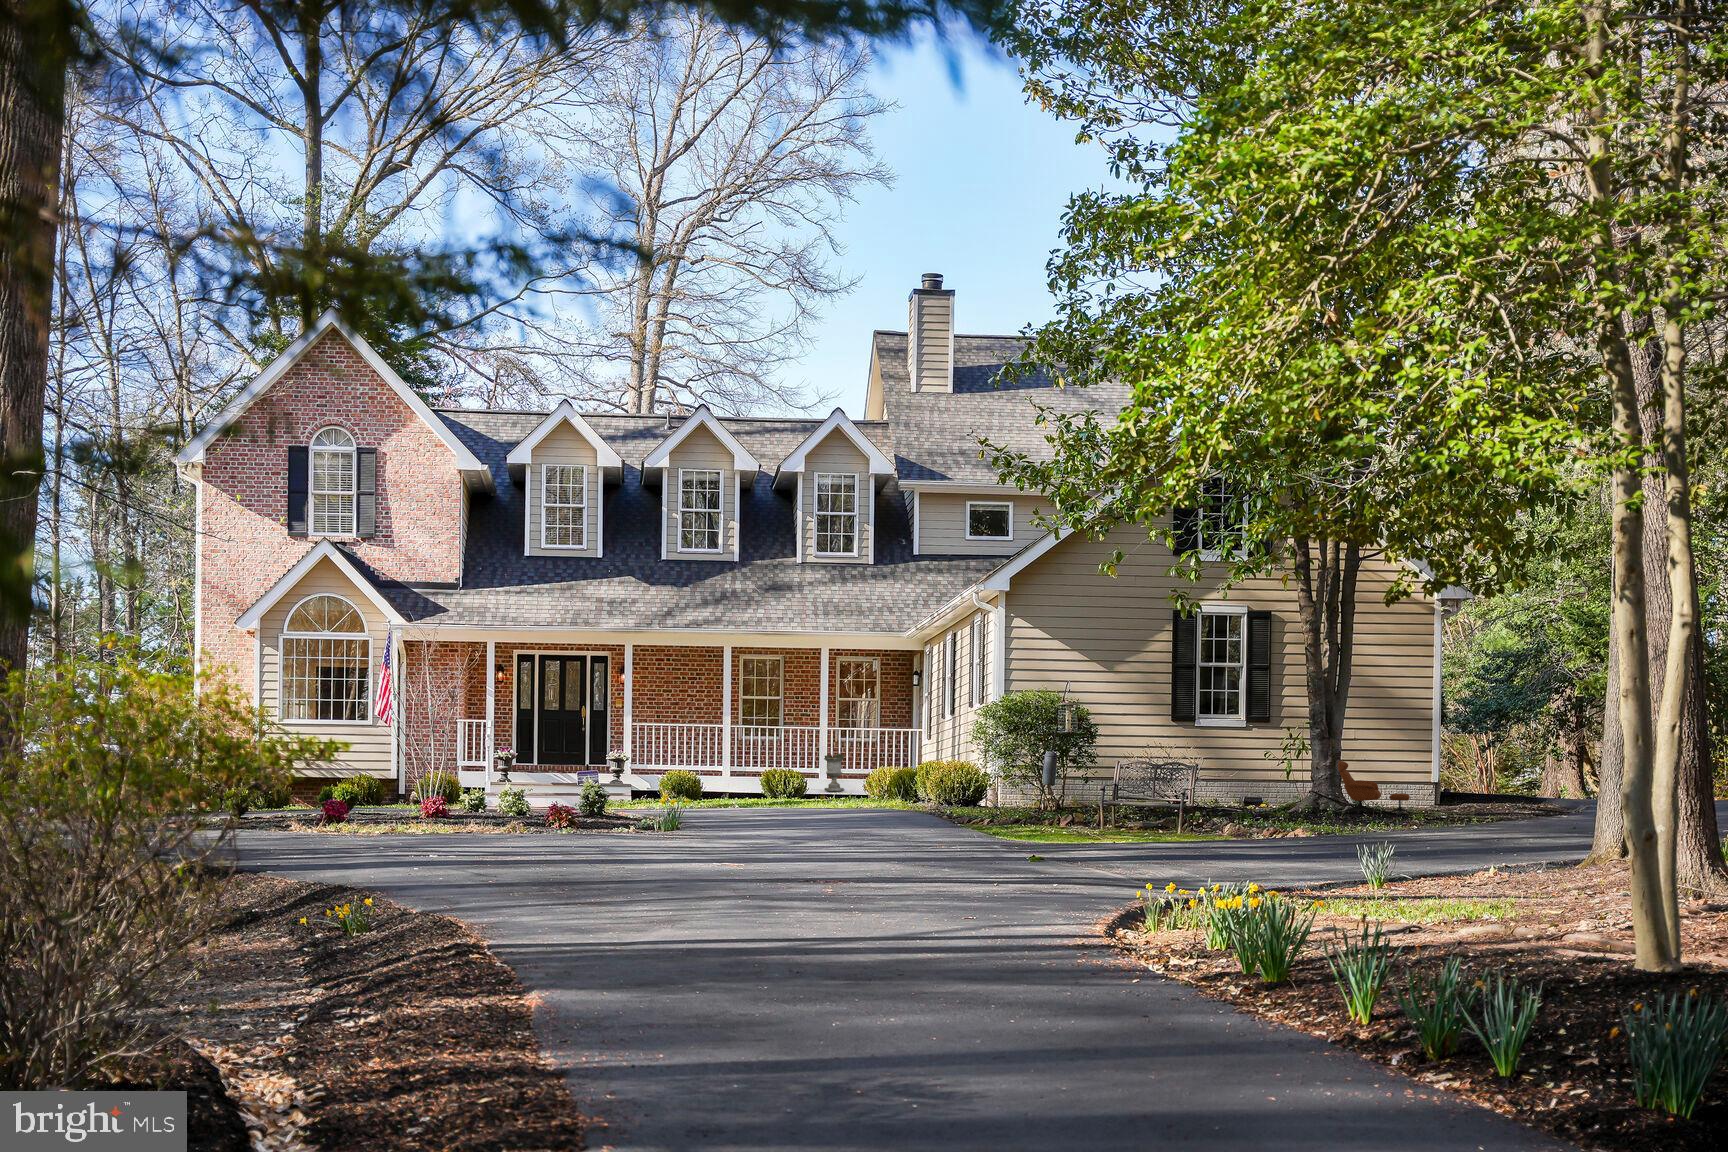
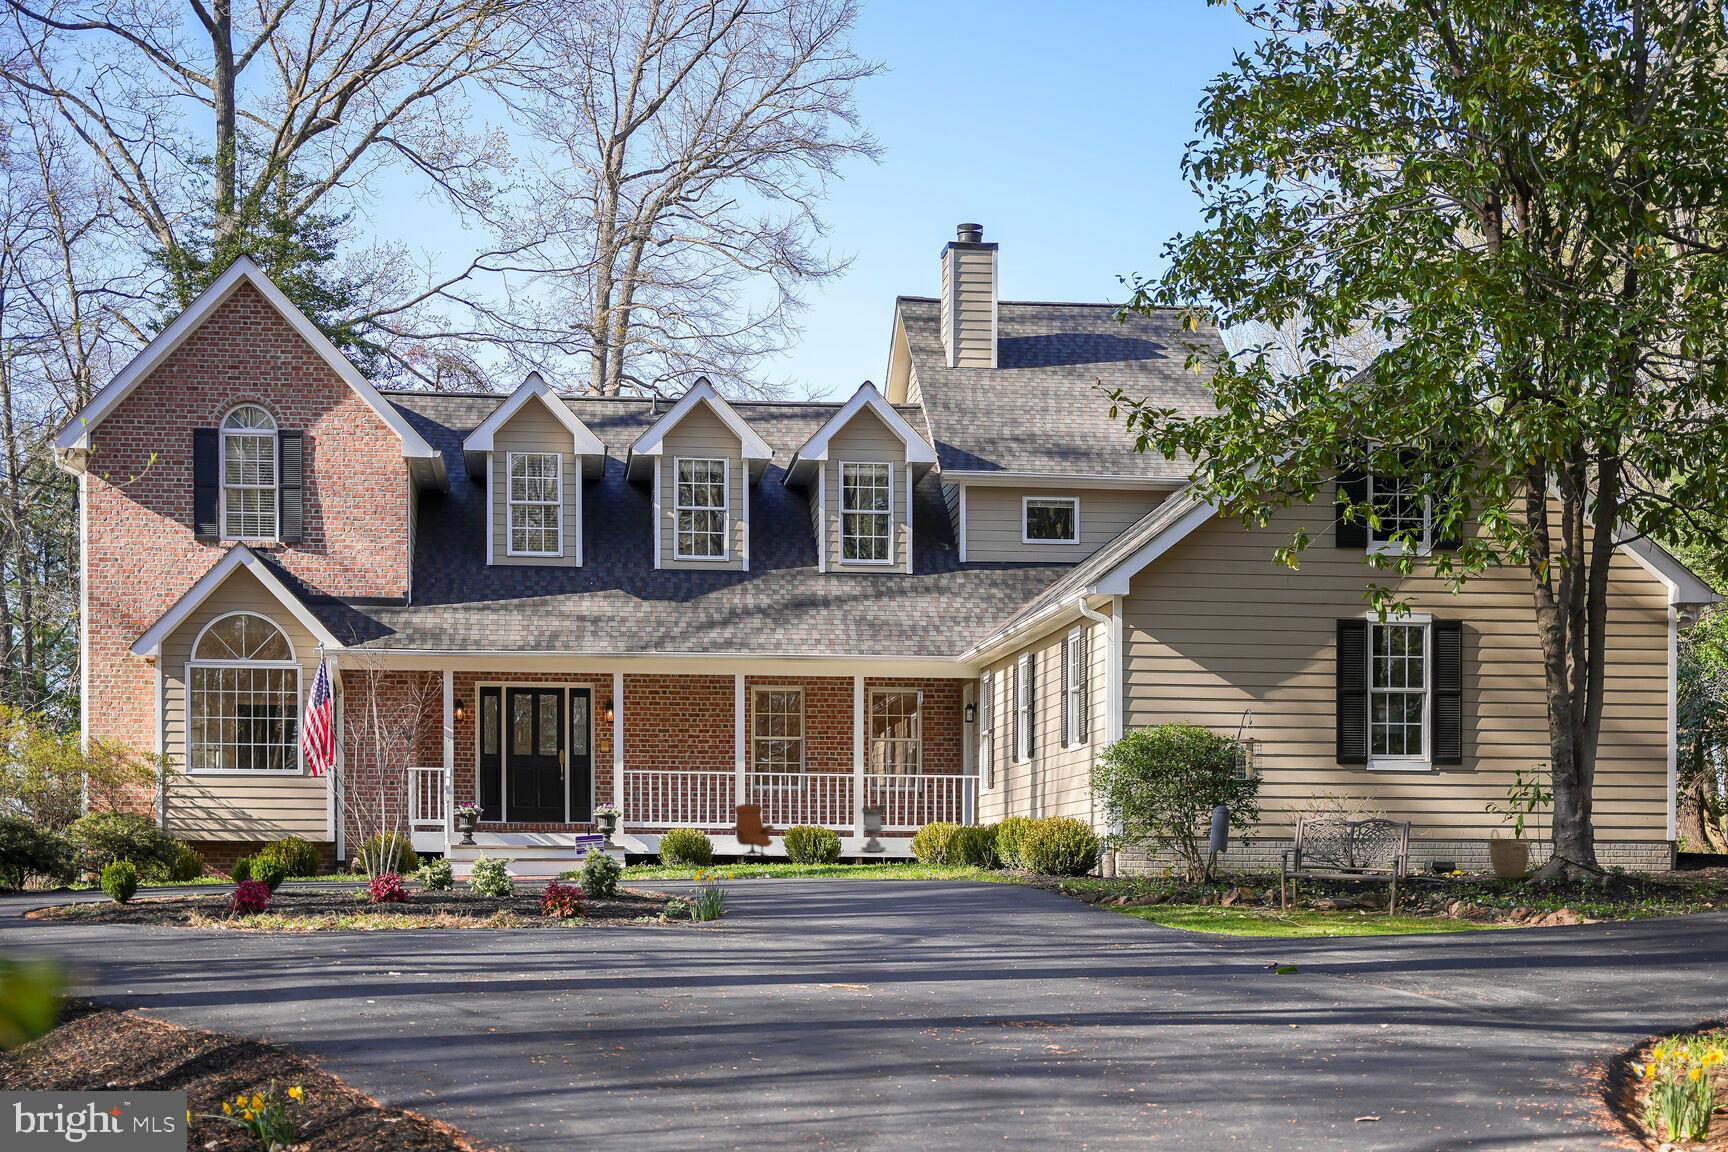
lounge chair: present [1338,761,1414,815] -> present [731,804,774,859]
woven basket: none [1291,774,1320,813] -> present [1489,829,1529,879]

